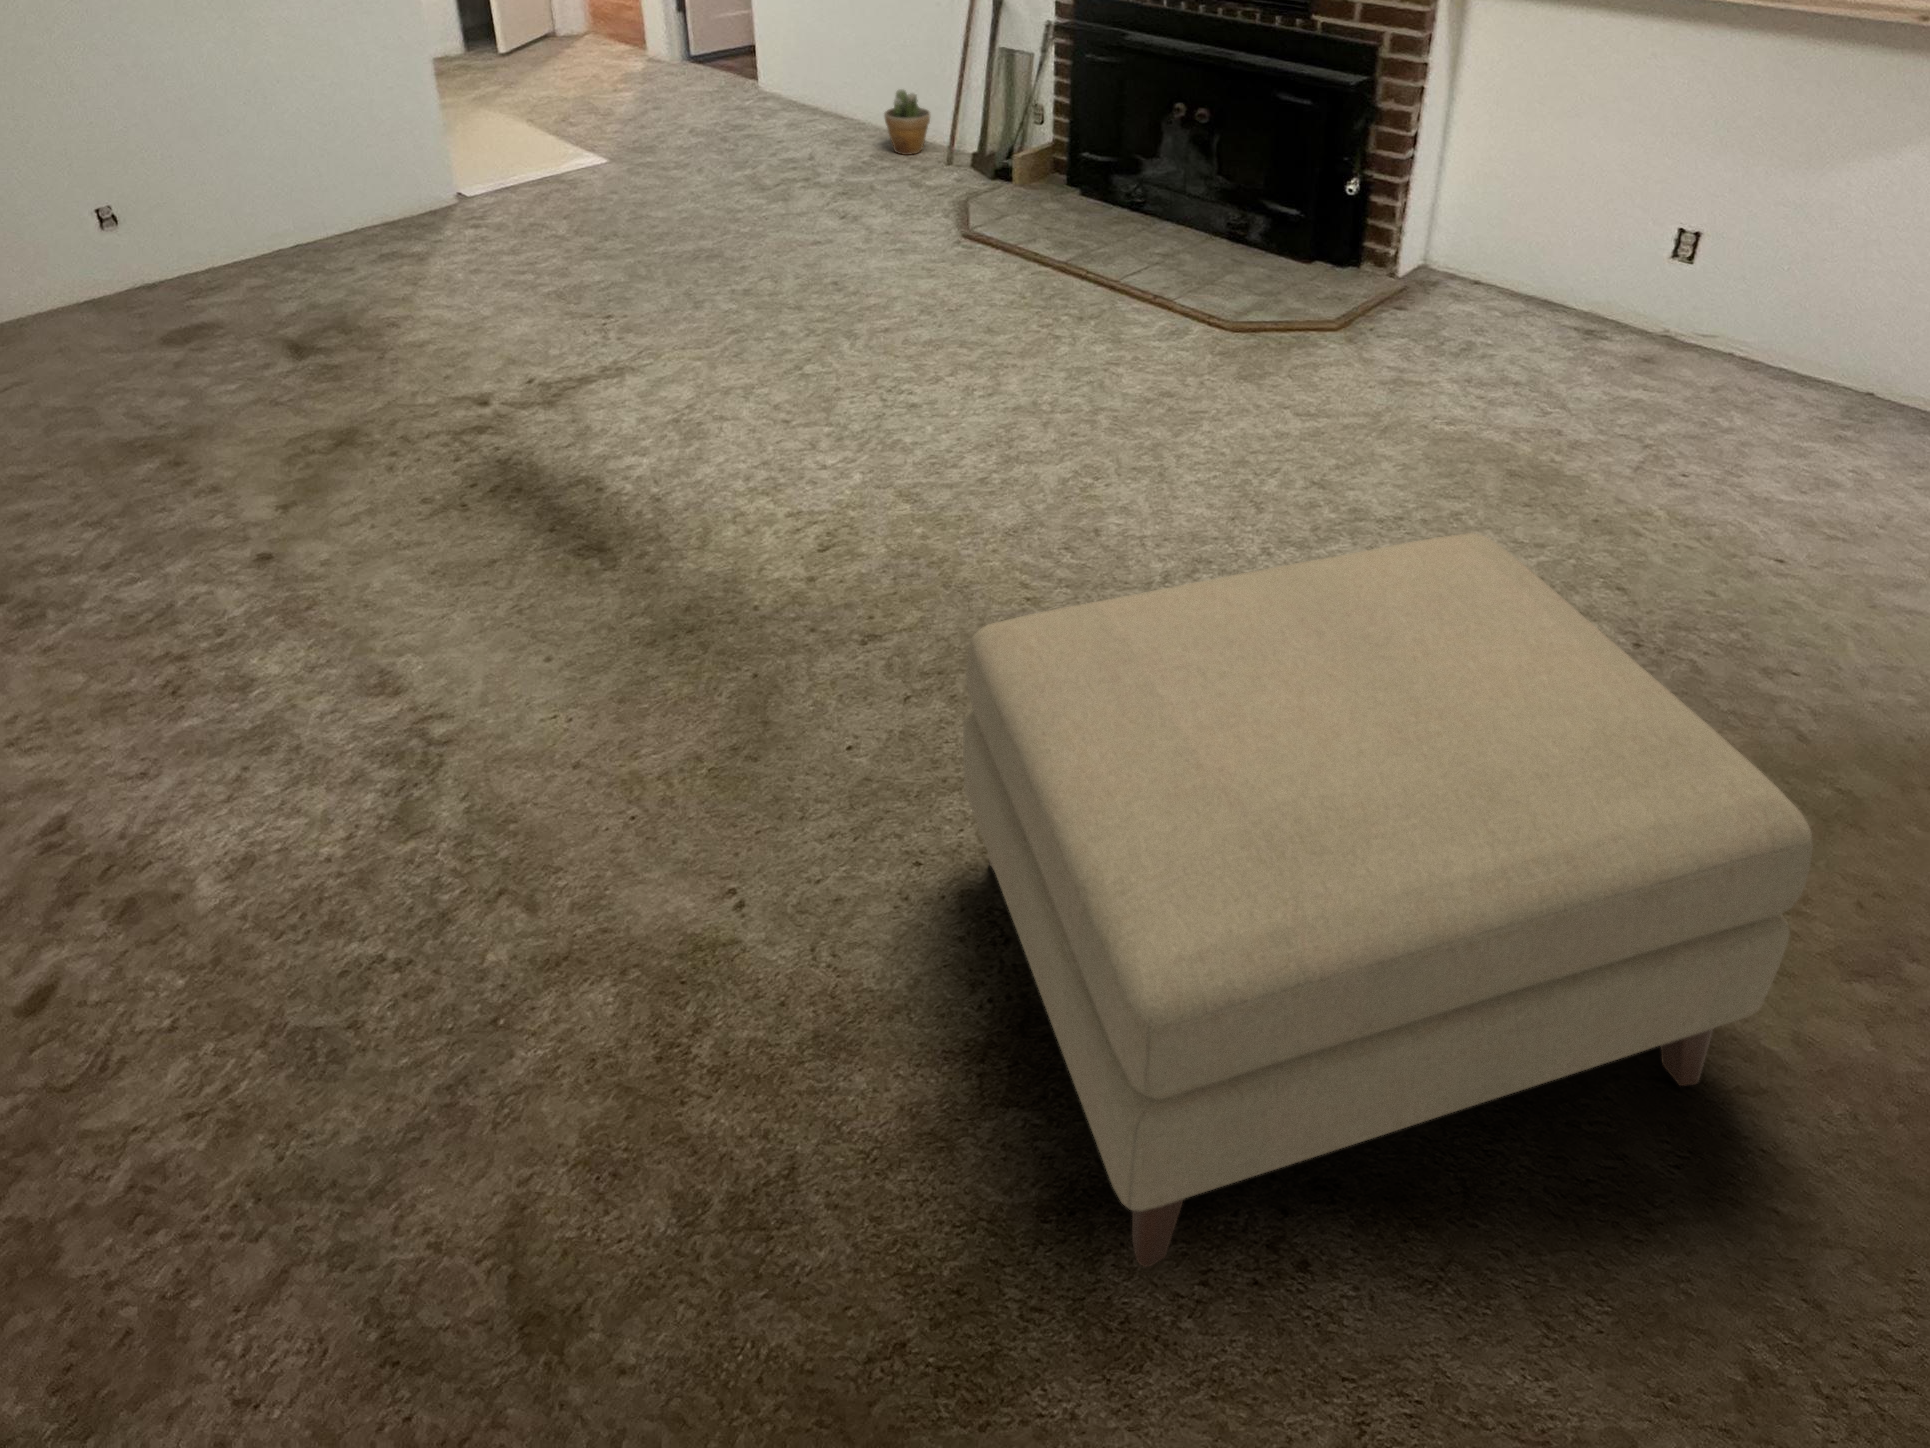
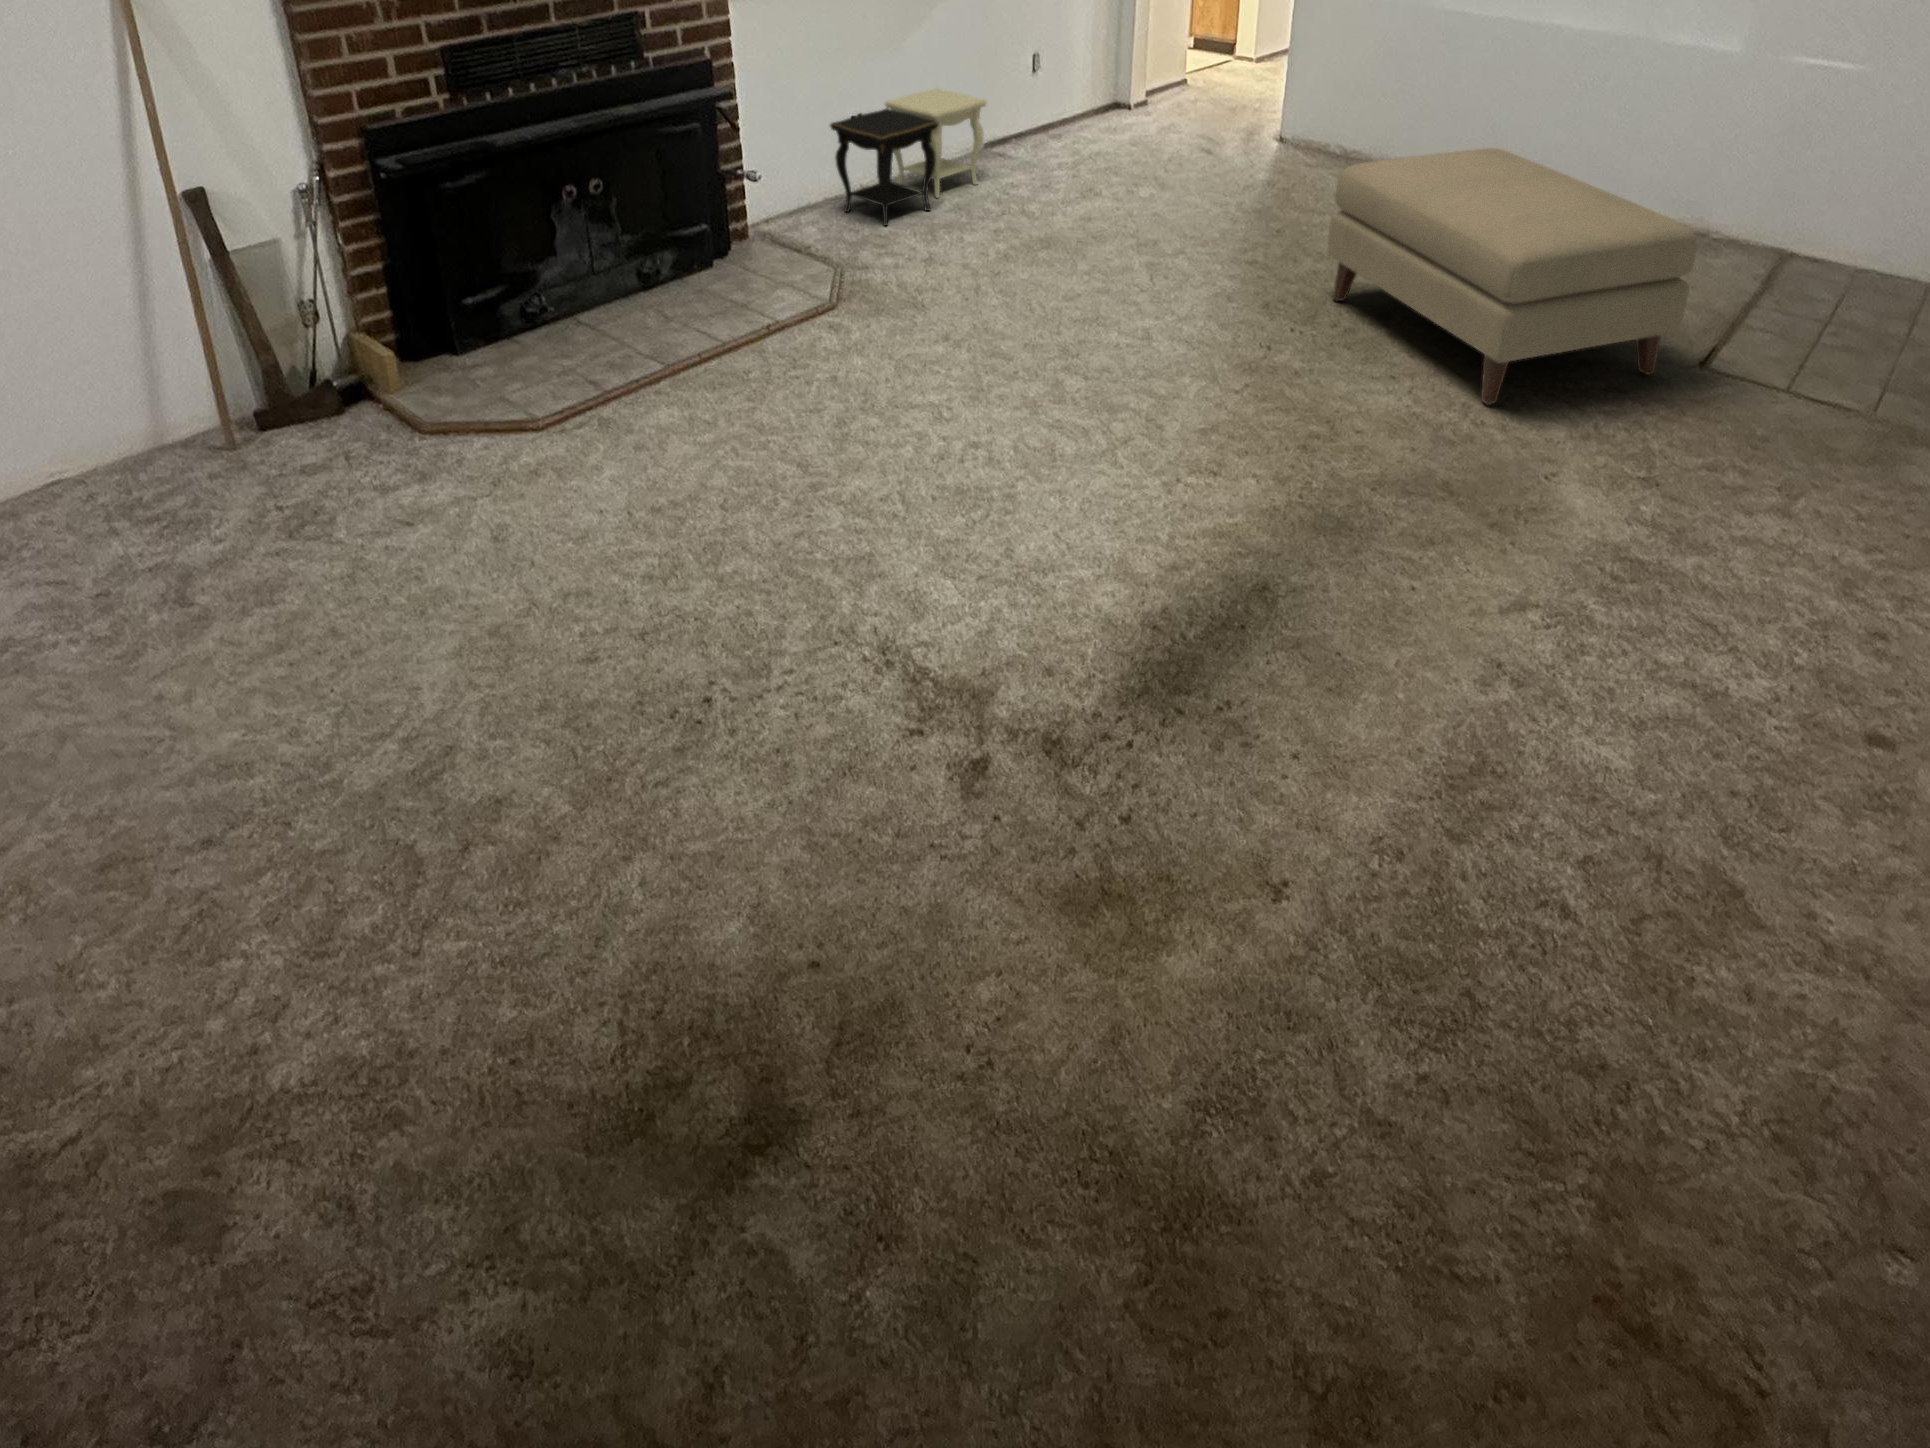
potted plant: present [884,89,930,155] -> none [50,392,146,503]
side table: none [1515,202,1851,417] -> present [830,88,987,226]

